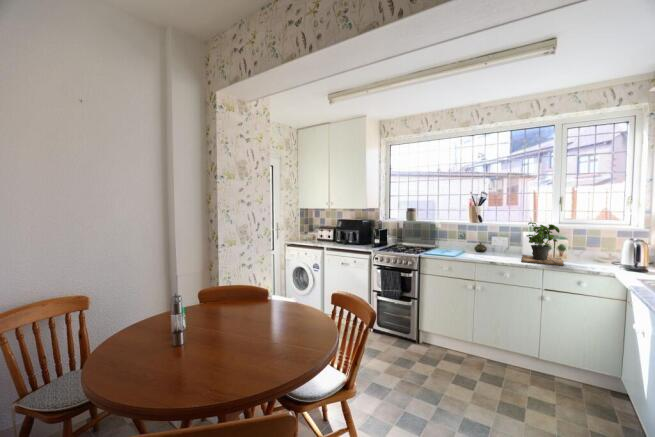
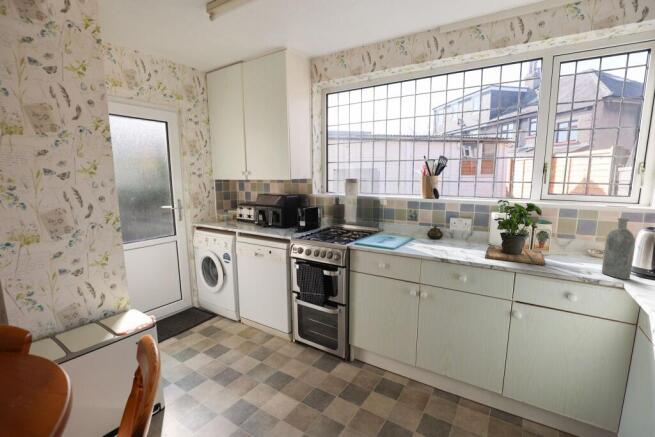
bottle: none [602,233,621,272] -> present [602,218,635,279]

